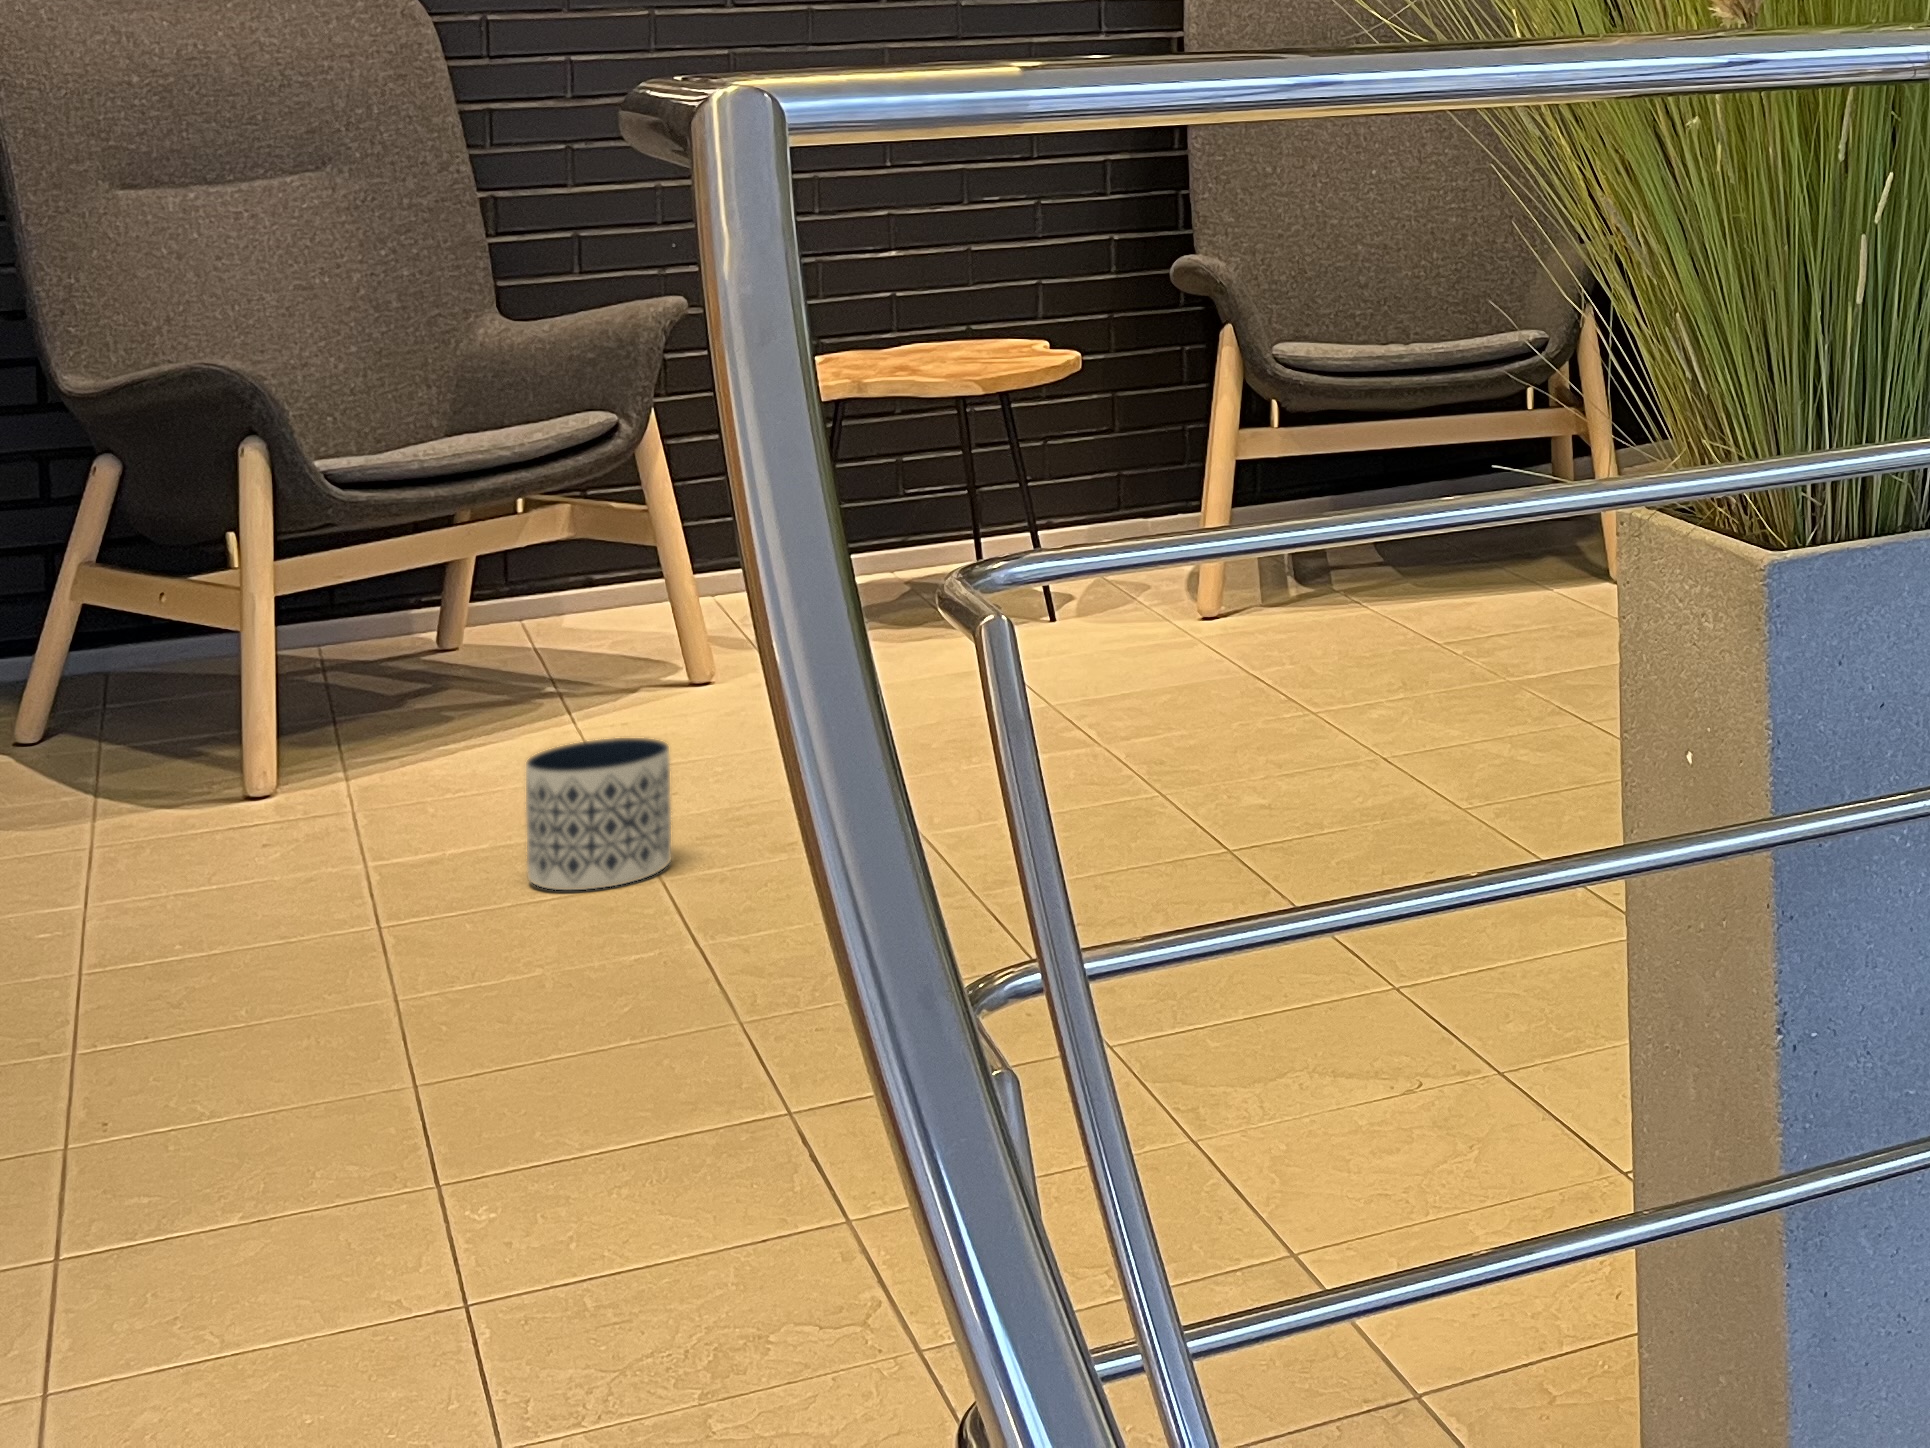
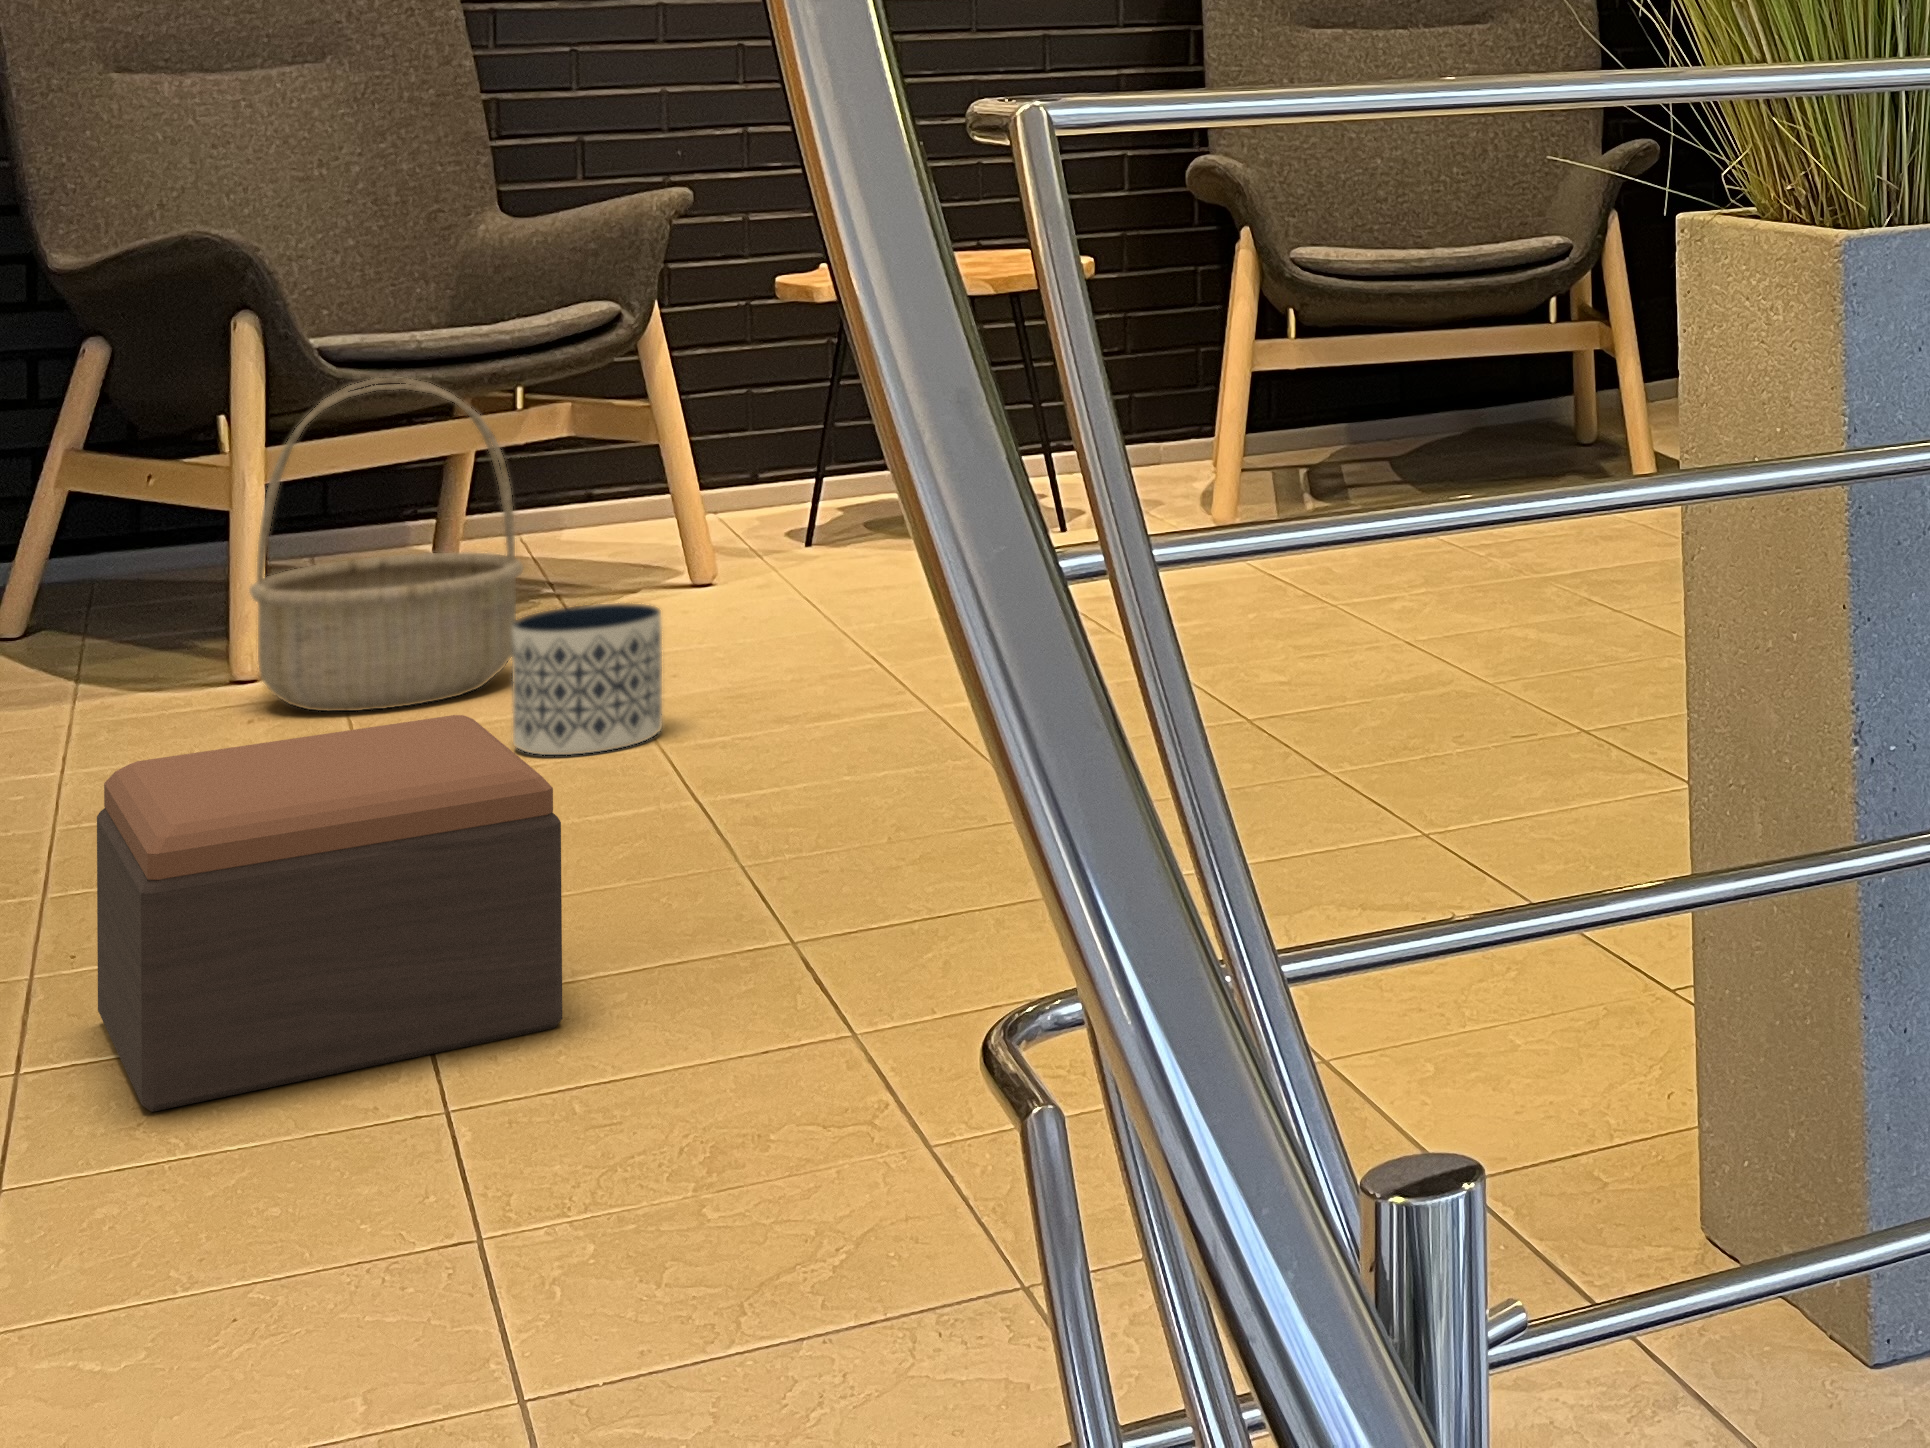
basket: none [266,511,533,839] -> present [249,378,523,711]
footstool: none [150,889,594,1289] -> present [97,715,562,1112]

